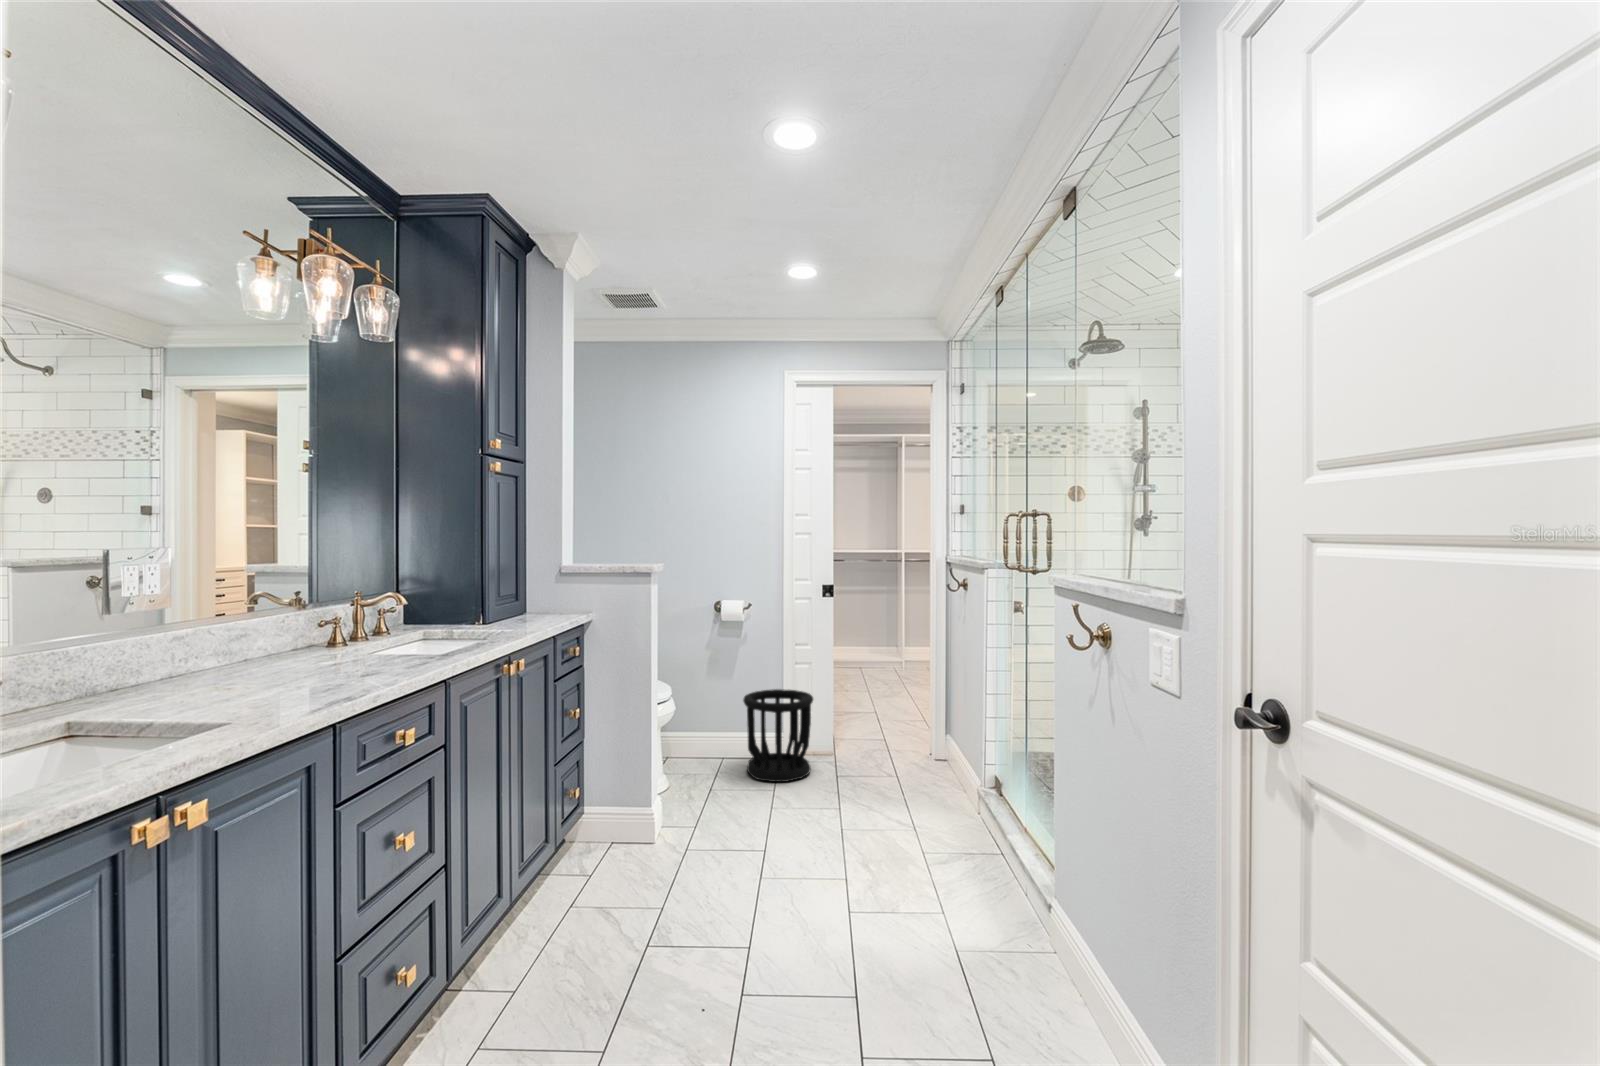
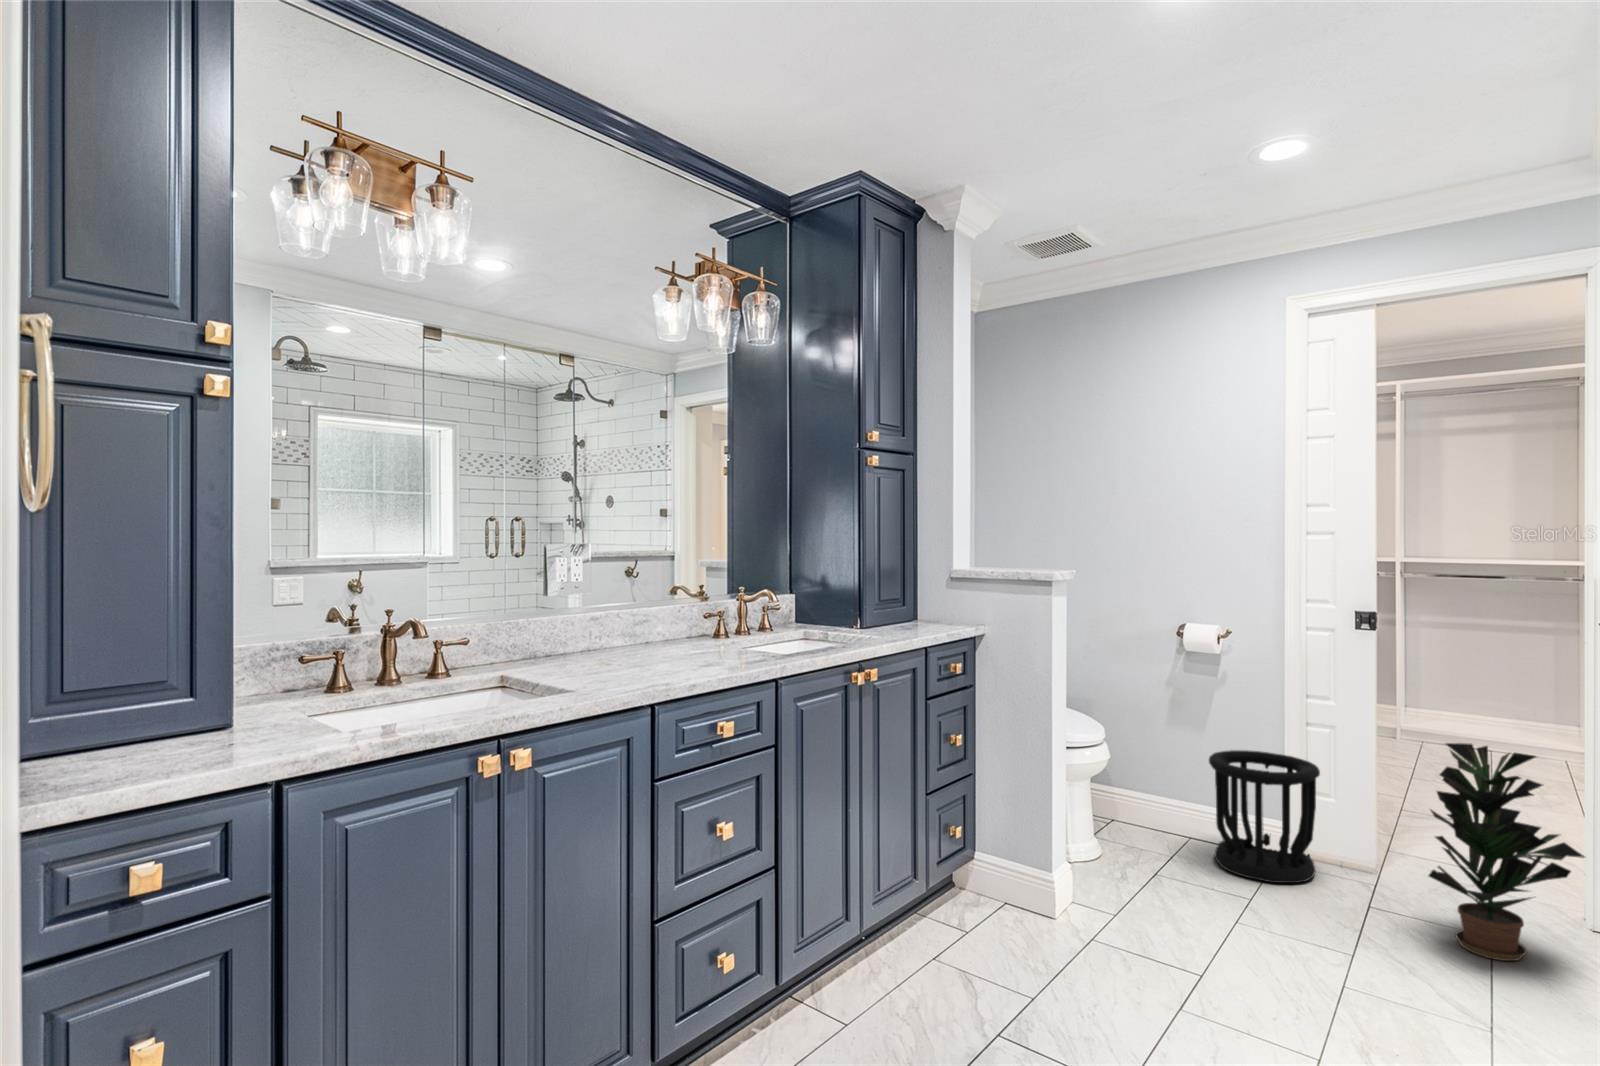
potted plant: none [881,666,957,799] -> present [1429,743,1584,961]

